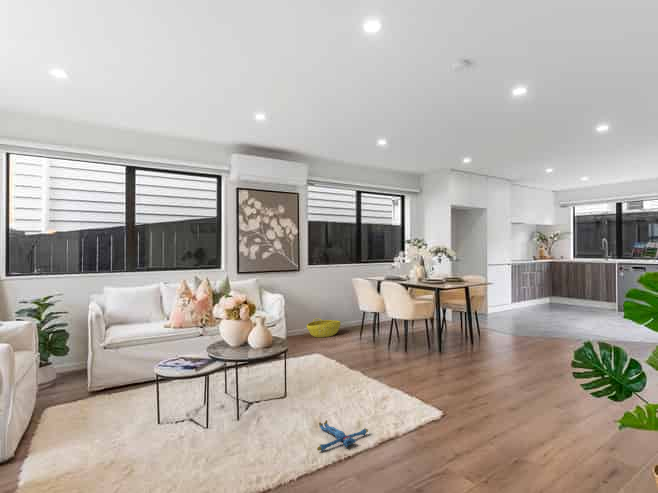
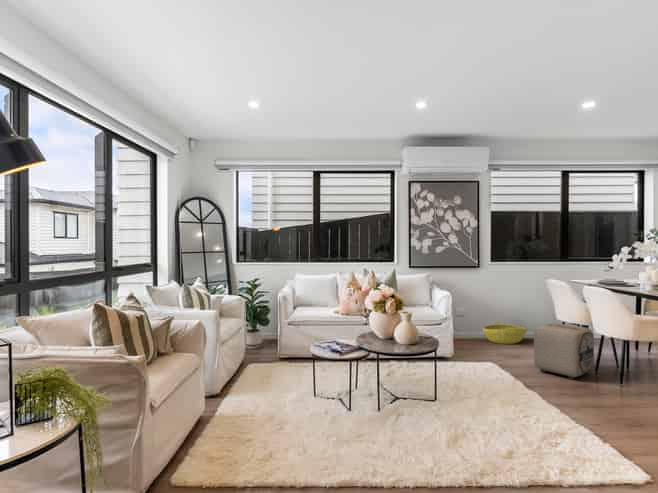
ottoman: none [358,313,400,358] -> present [534,323,594,380]
plush toy: present [317,420,368,451] -> none [436,424,497,452]

